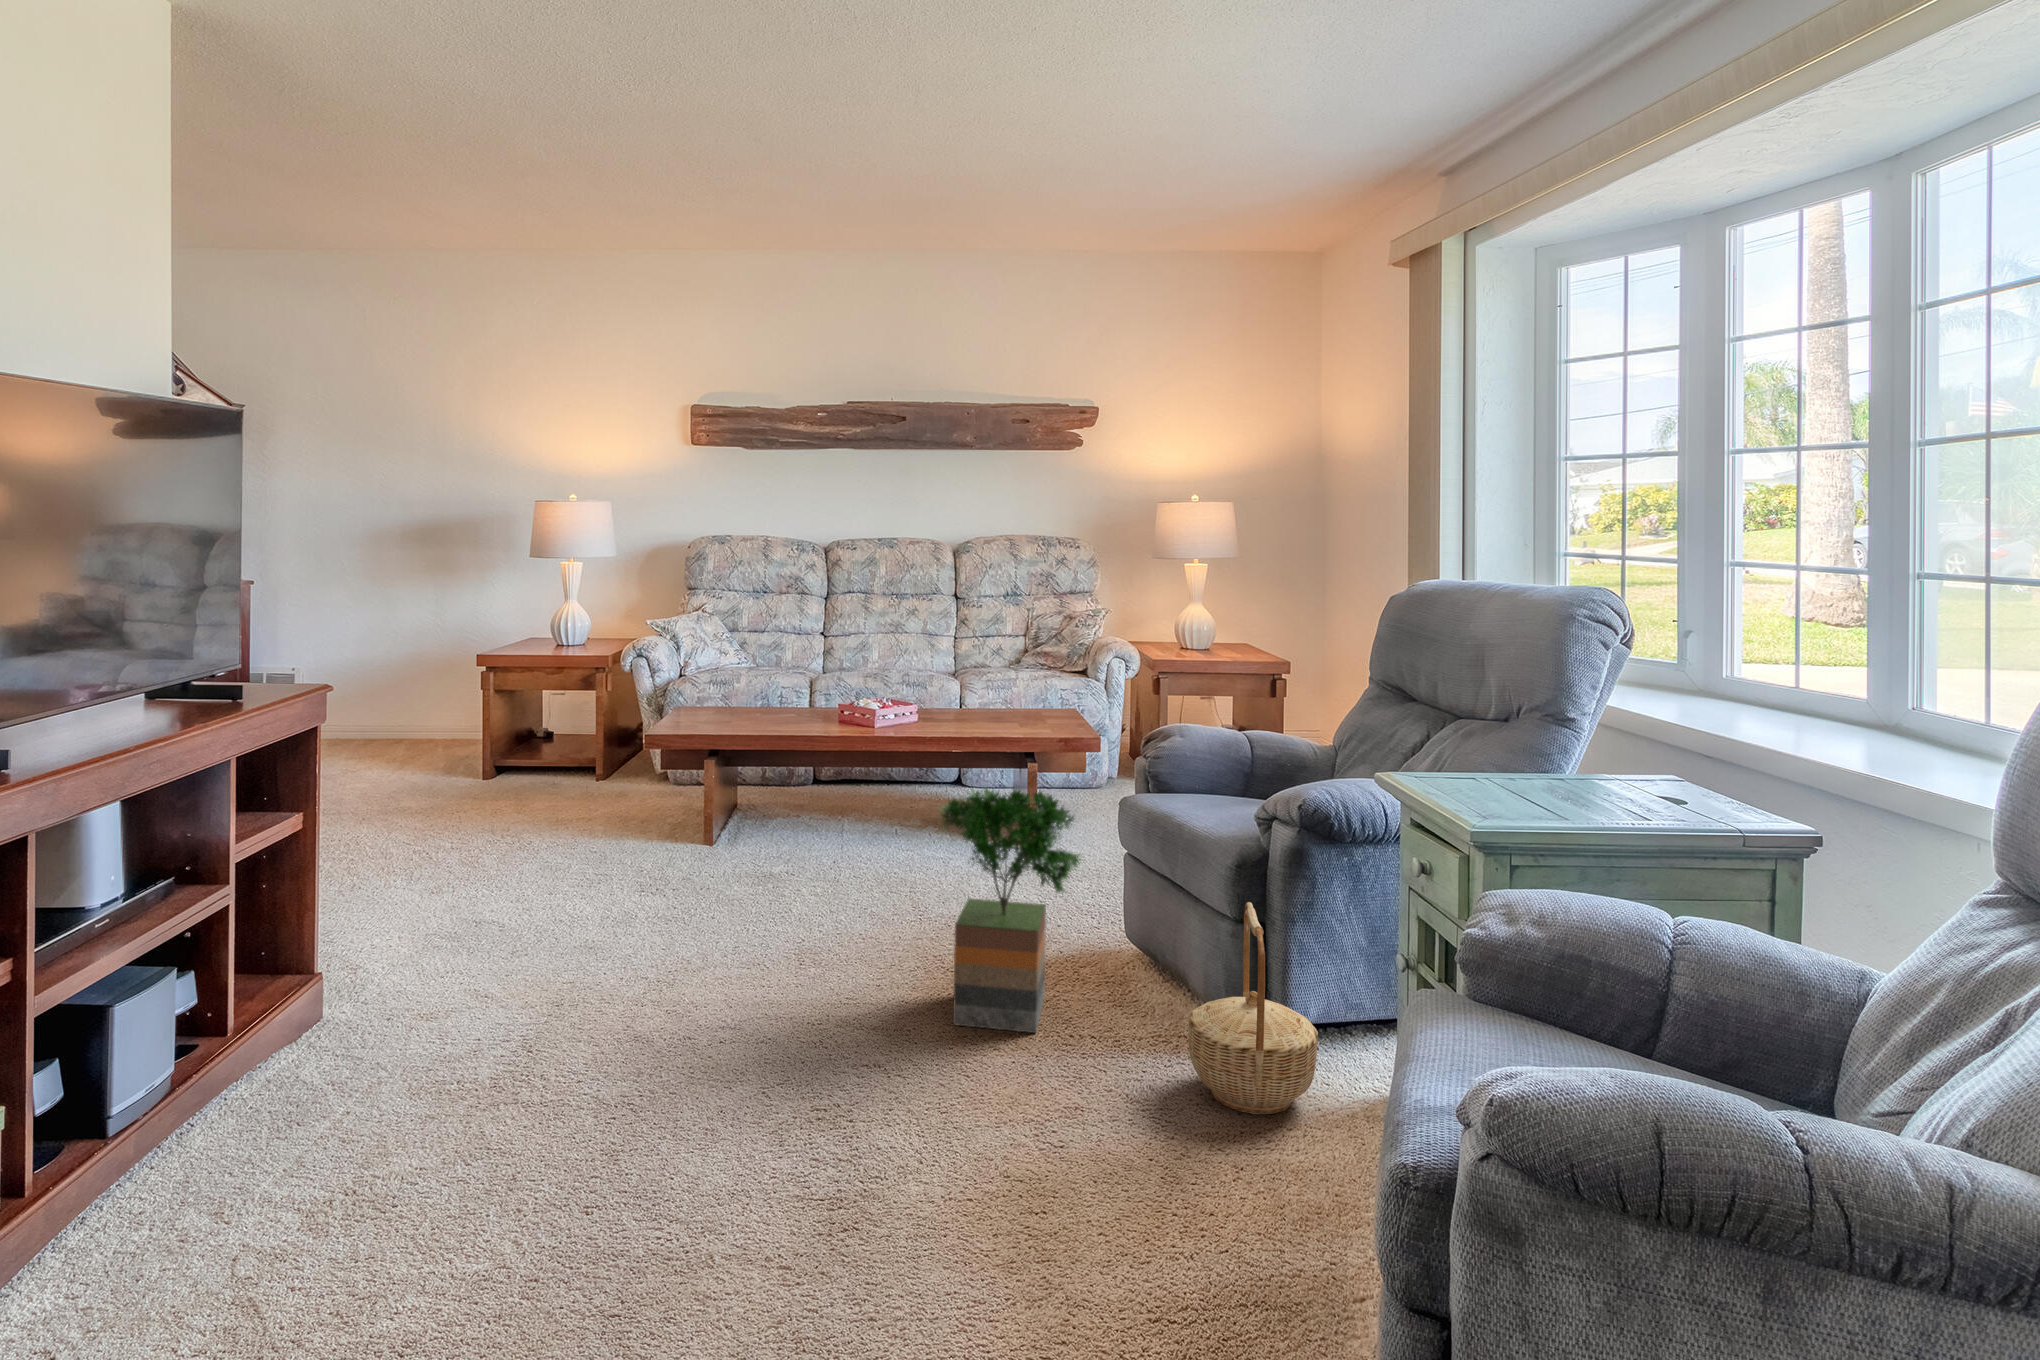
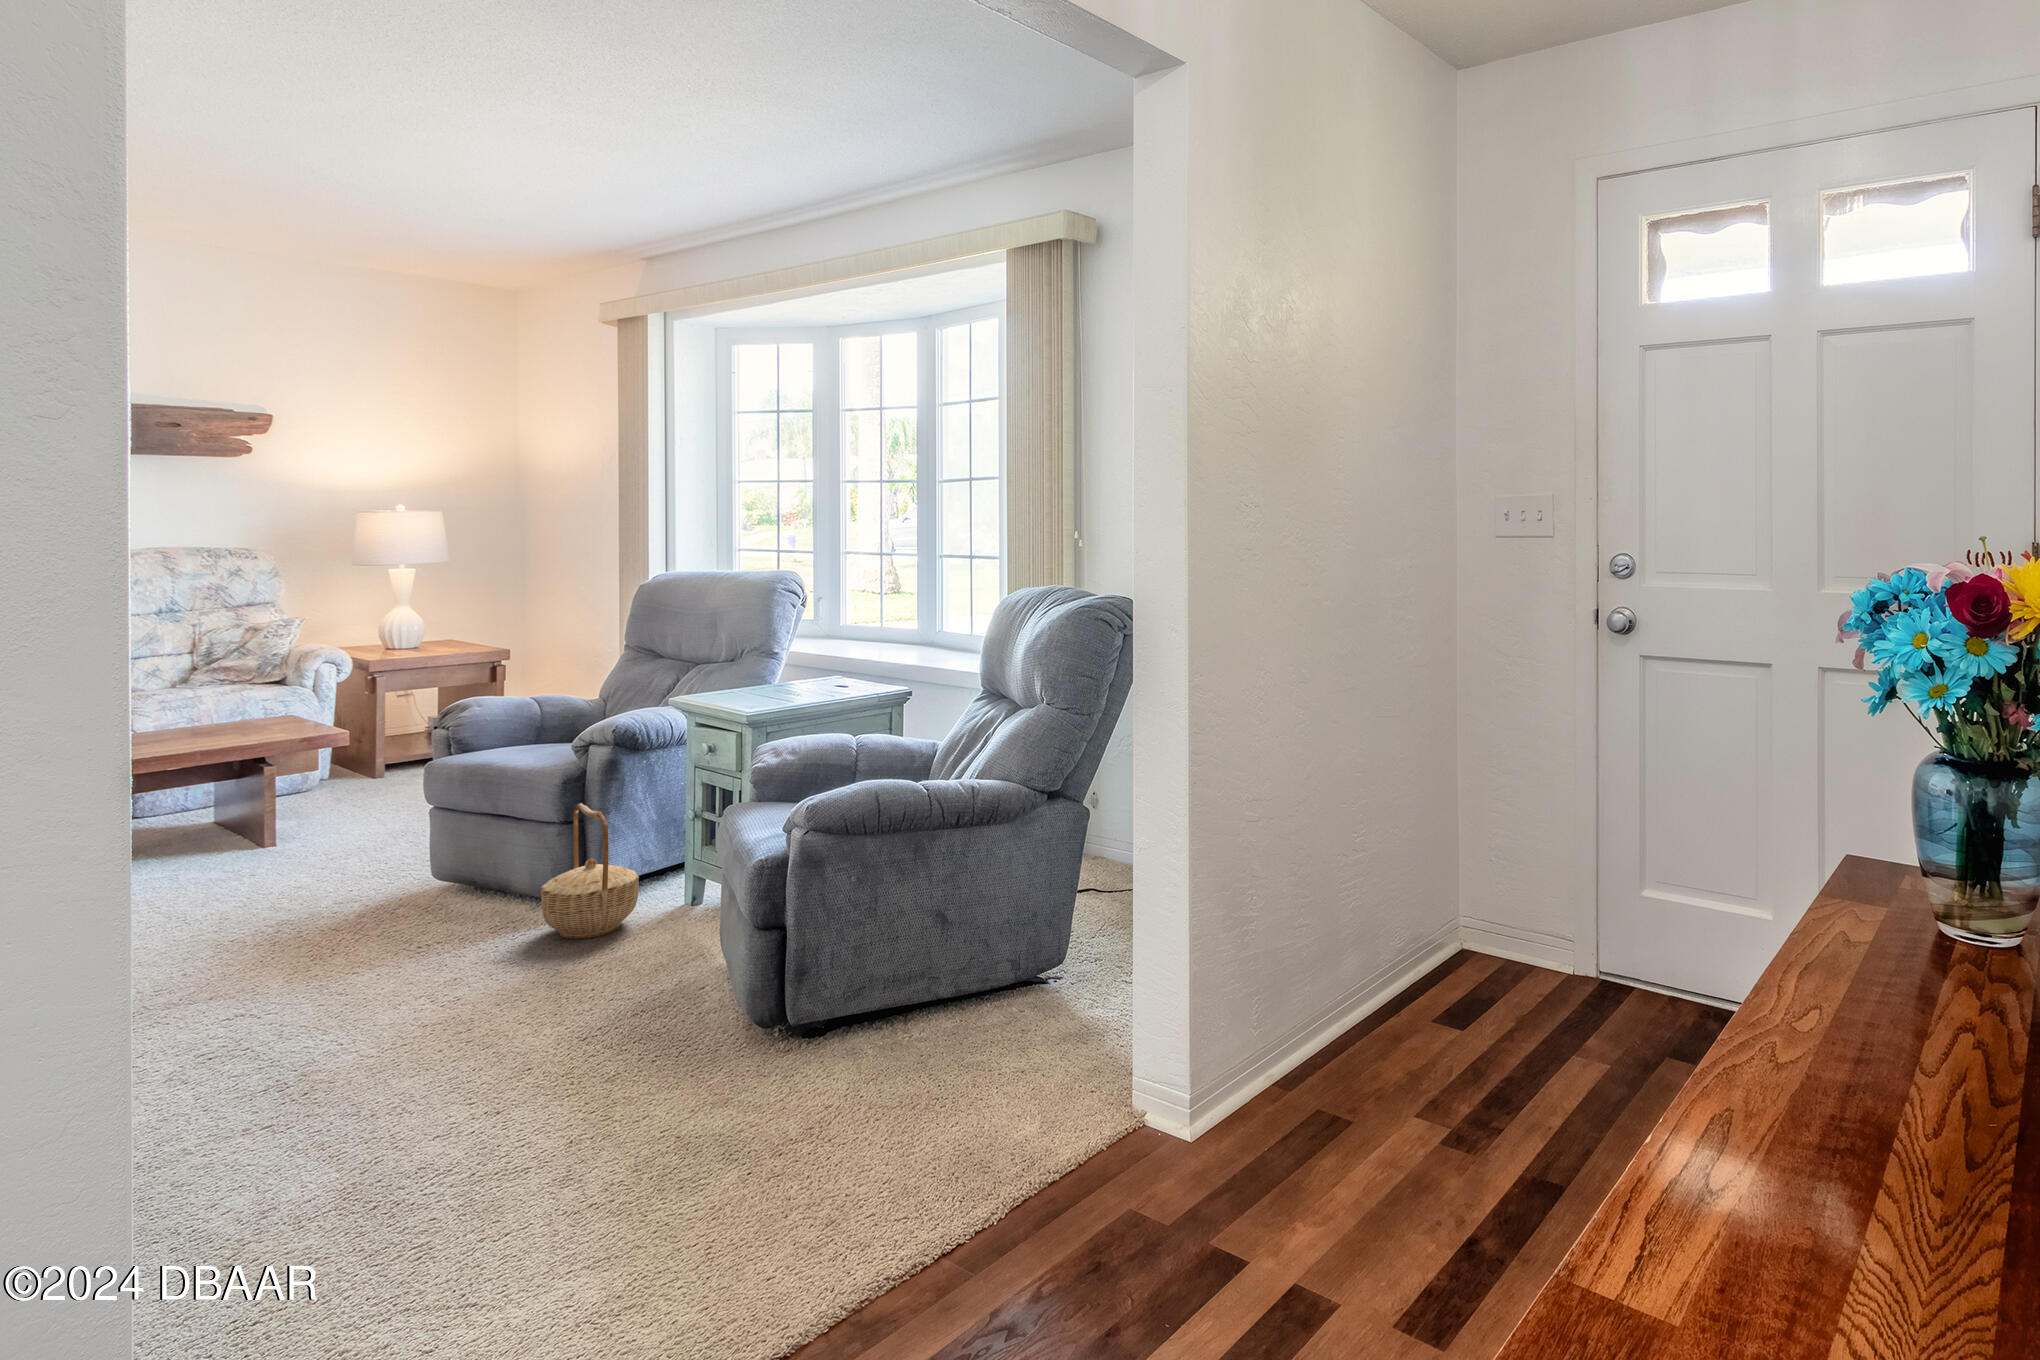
potted tree: present [939,788,1081,1033] -> none [267,763,429,969]

